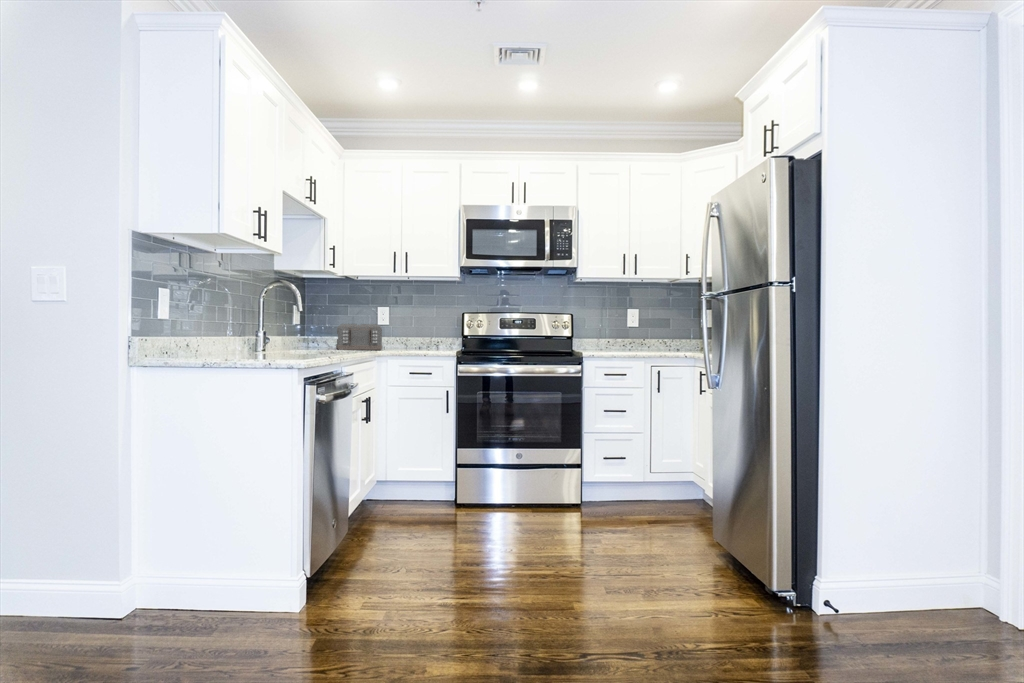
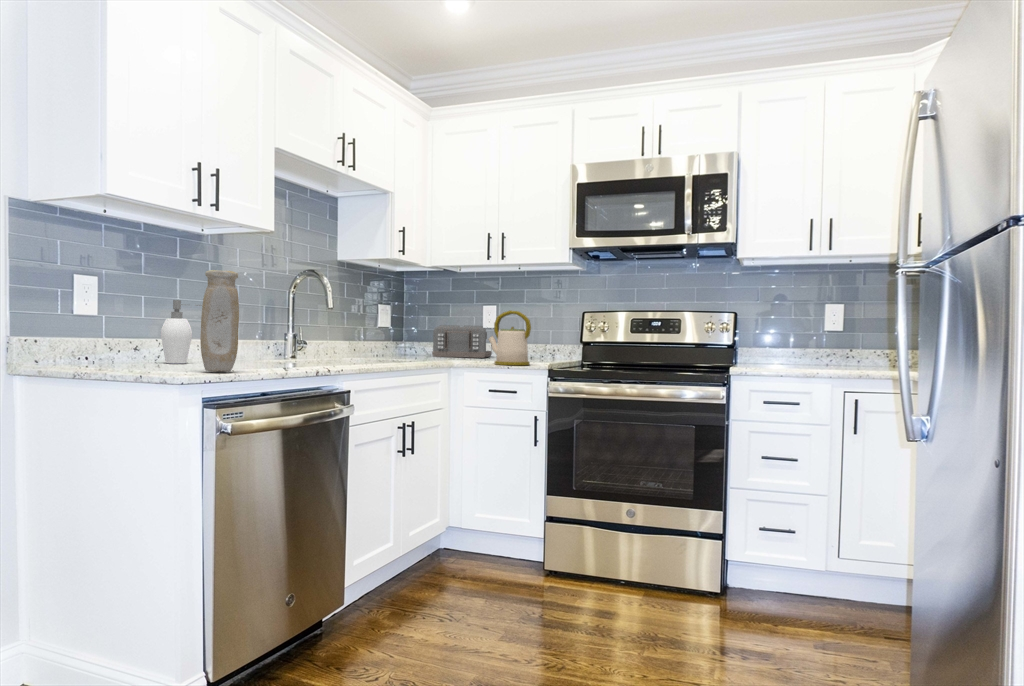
vase: none [281,288,306,360] -> present [200,270,239,372]
soap dispenser: none [203,307,234,356] -> present [161,300,202,364]
kettle: none [408,313,441,354] -> present [489,311,531,365]

